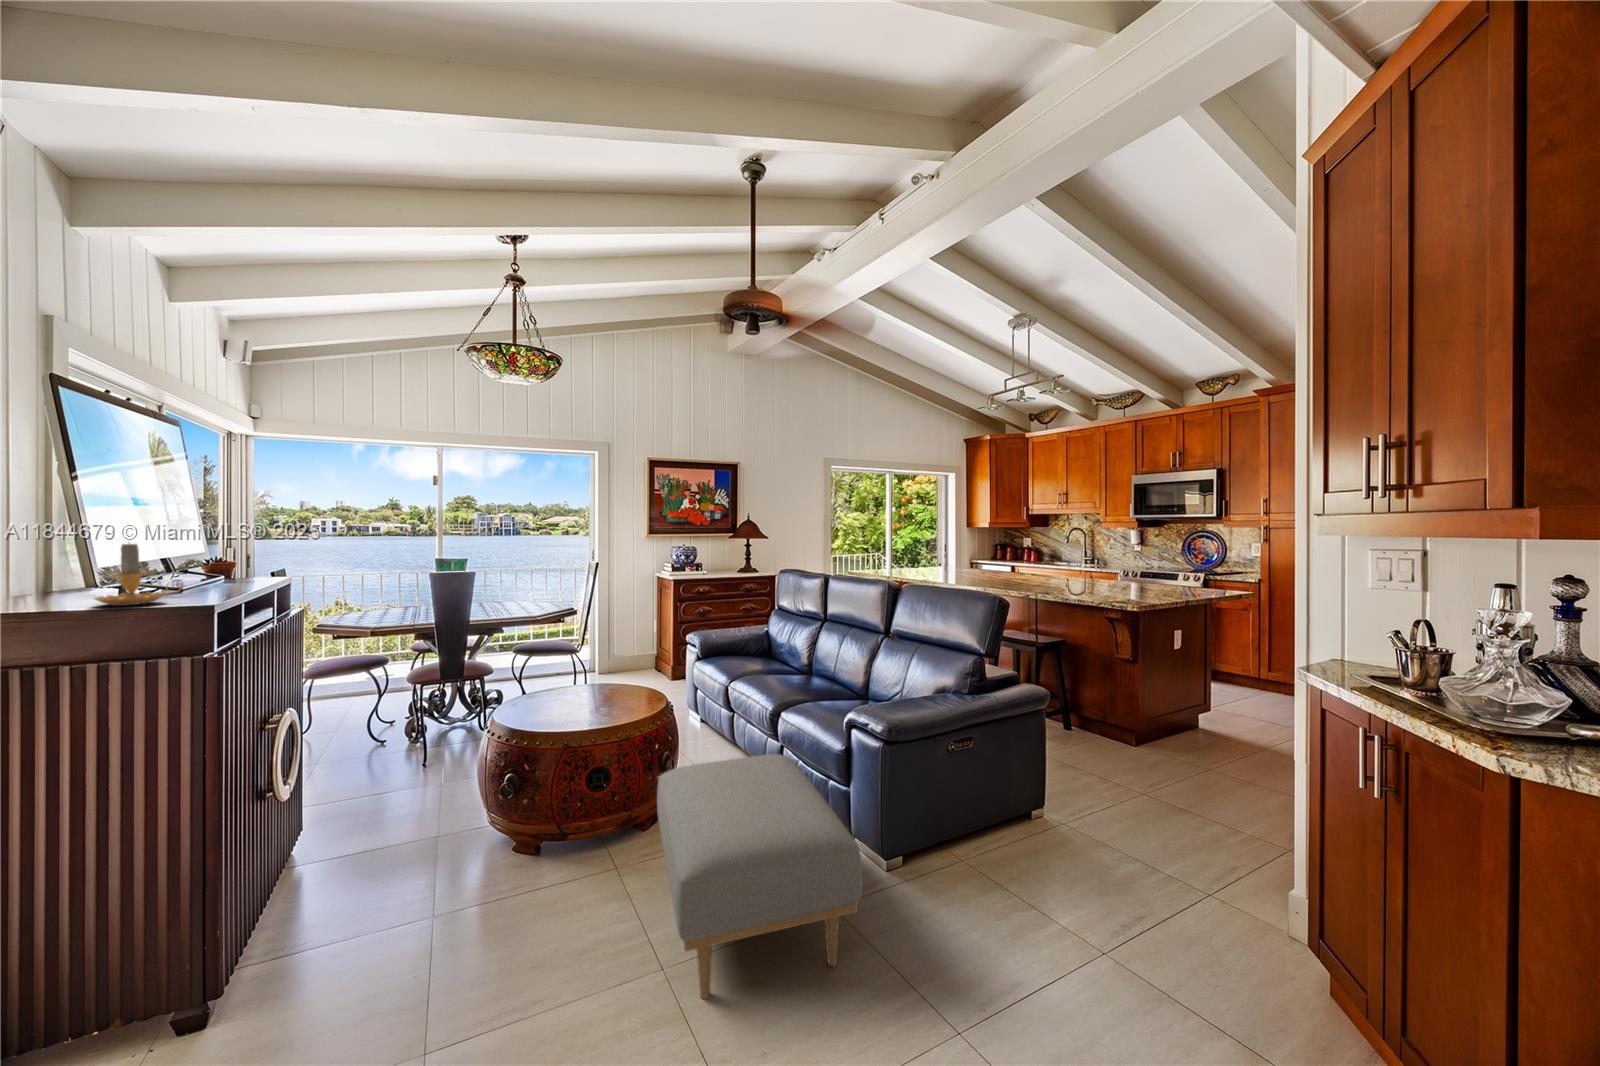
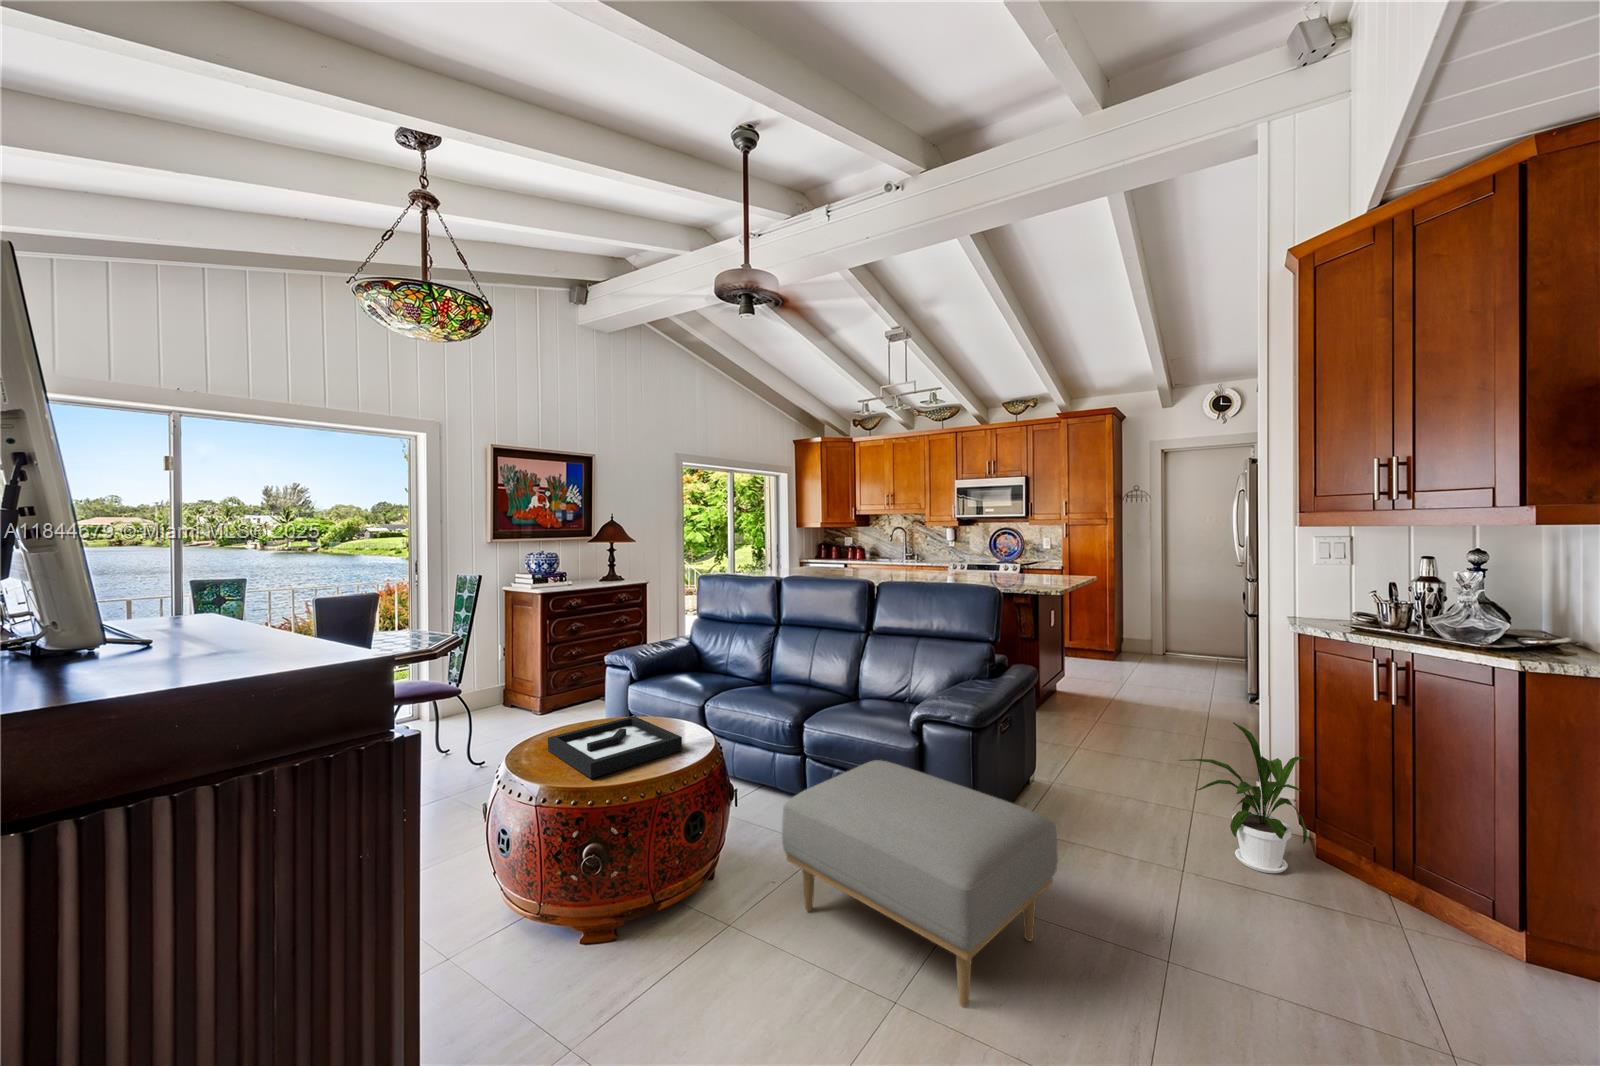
candle: present [95,544,182,606] -> none [125,556,261,670]
decorative tray: none [525,683,614,724] -> present [548,716,682,779]
house plant: none [1138,789,1305,1001] -> present [1179,722,1307,873]

